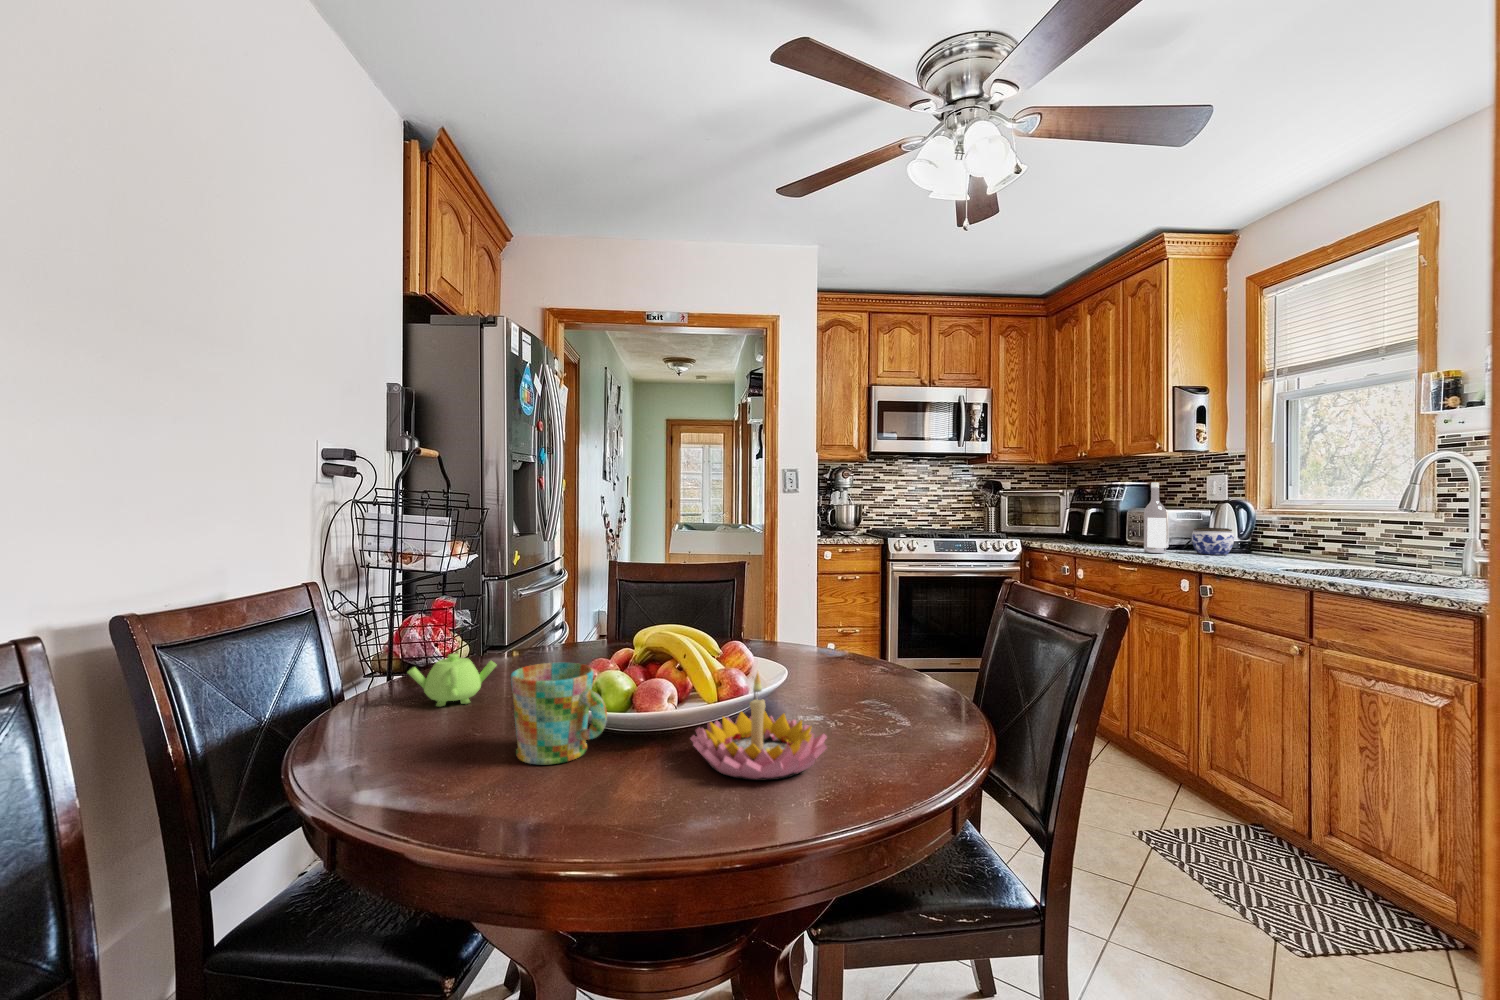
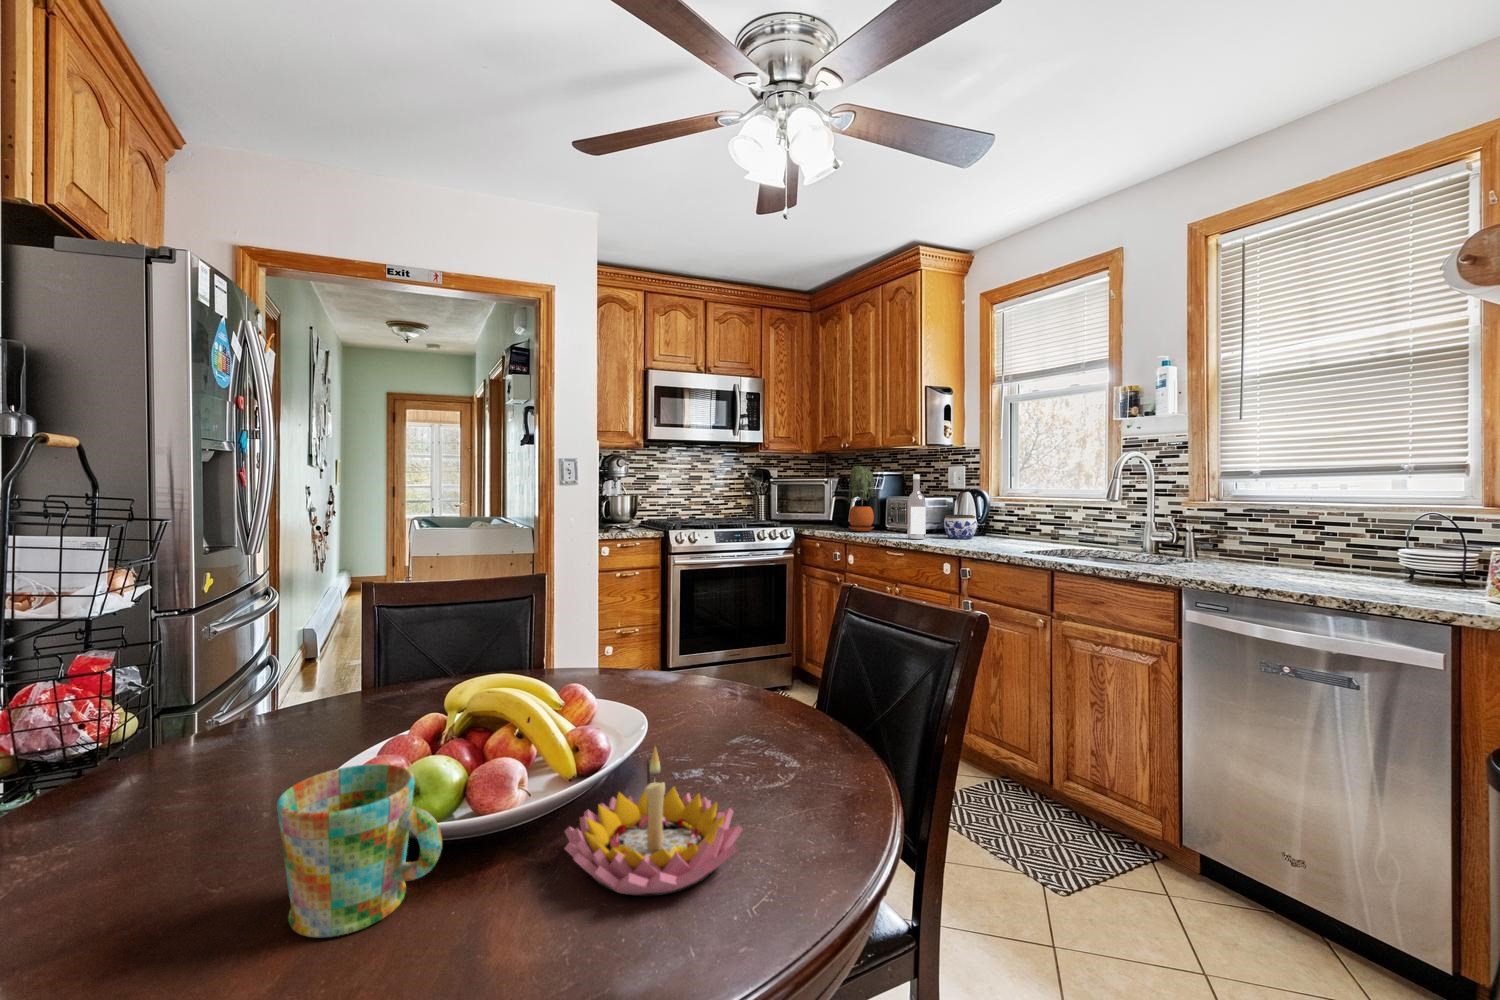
potted plant: none [1080,474,1112,545] -> present [849,465,874,532]
teapot: present [408,654,497,706] -> none [55,759,223,848]

